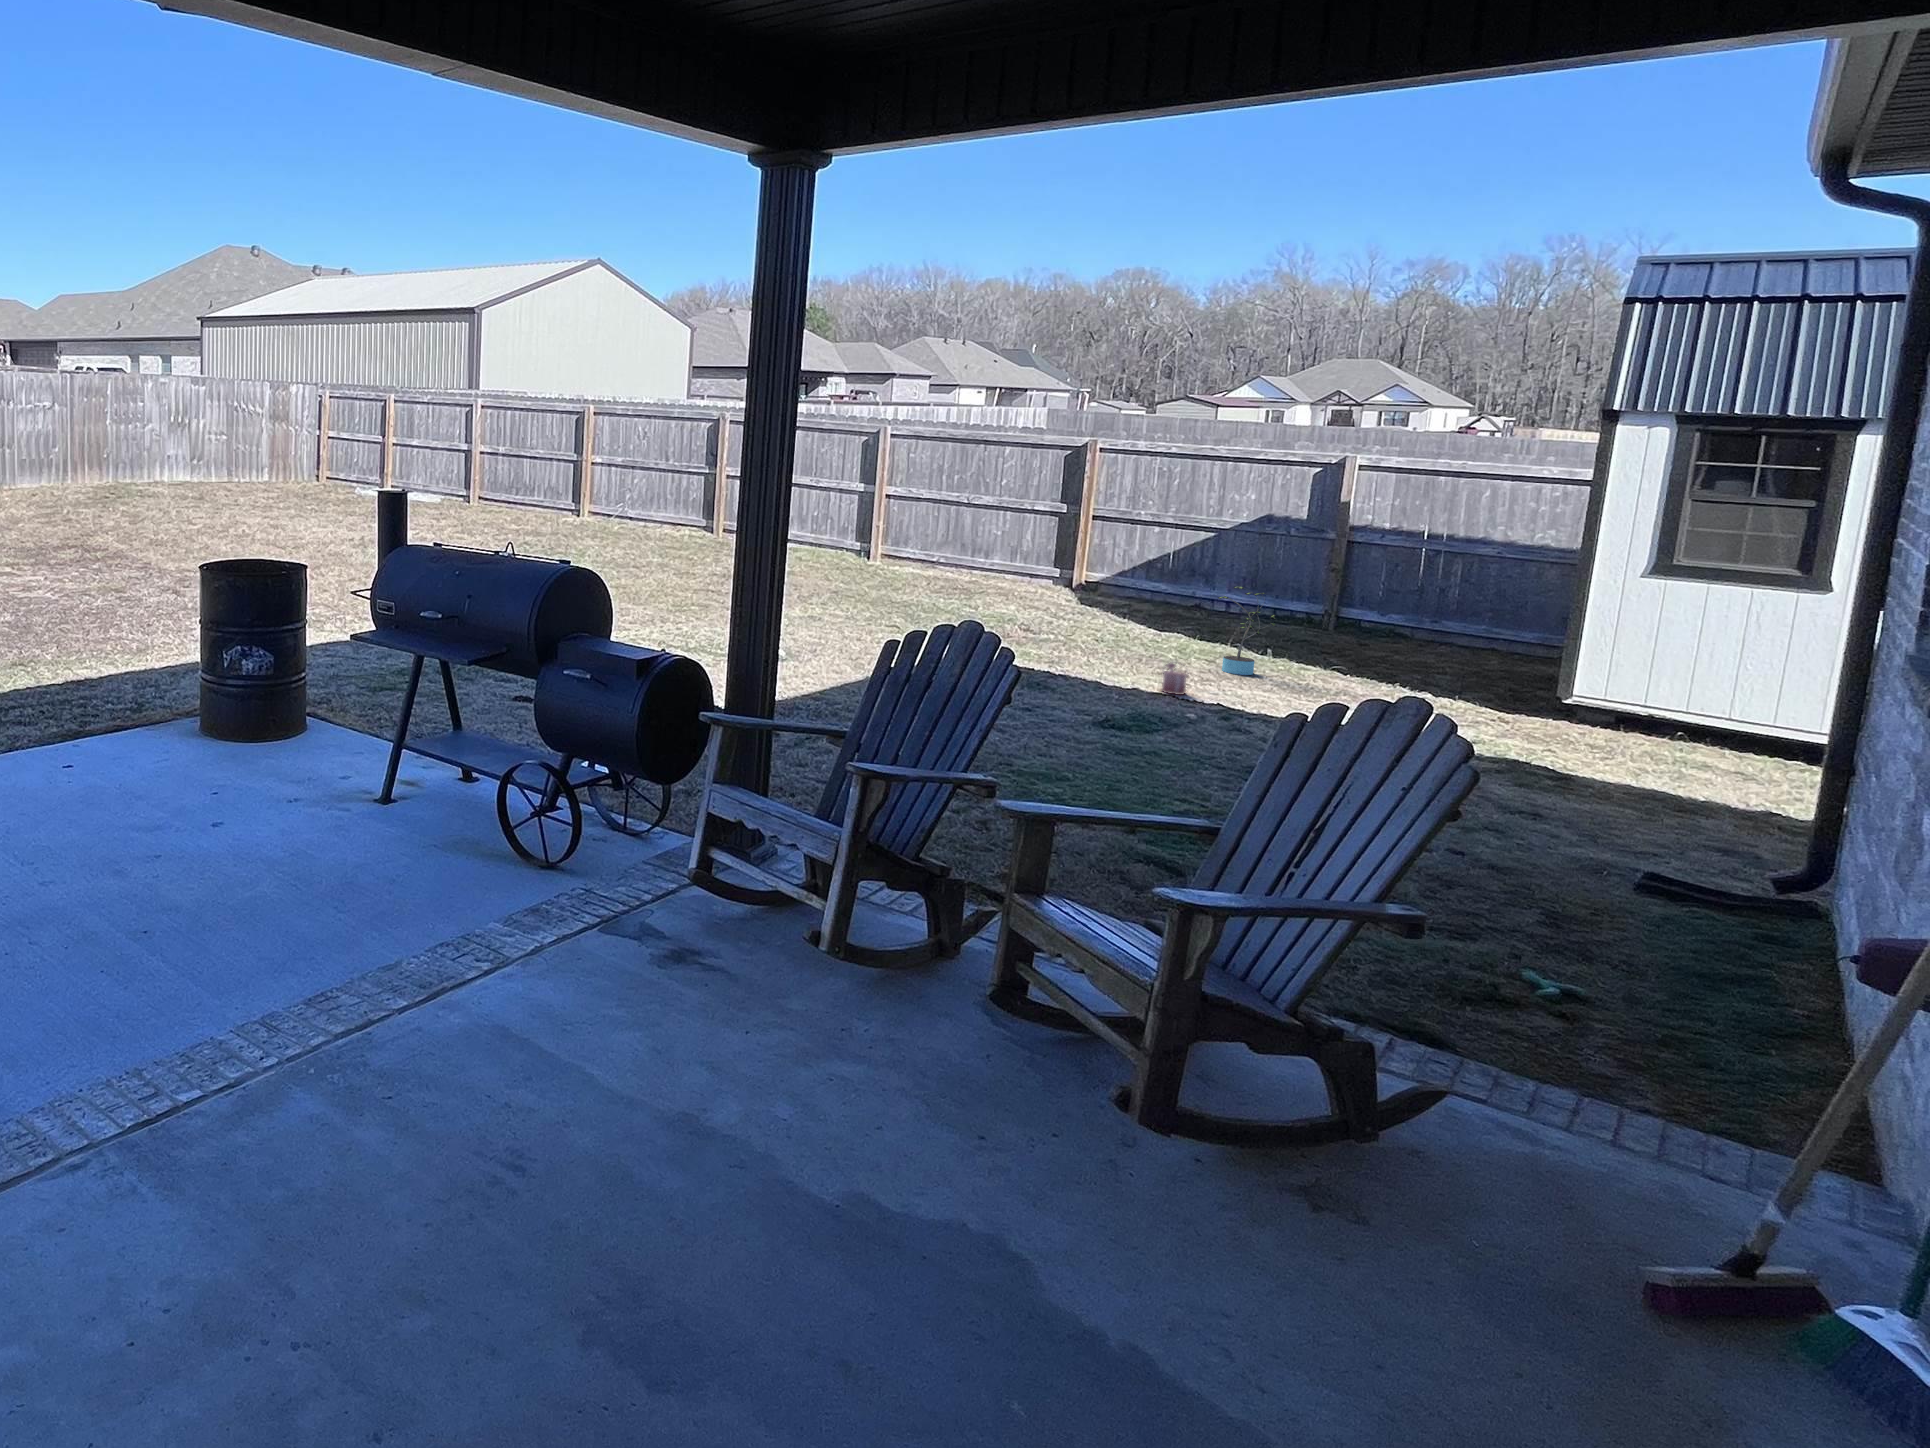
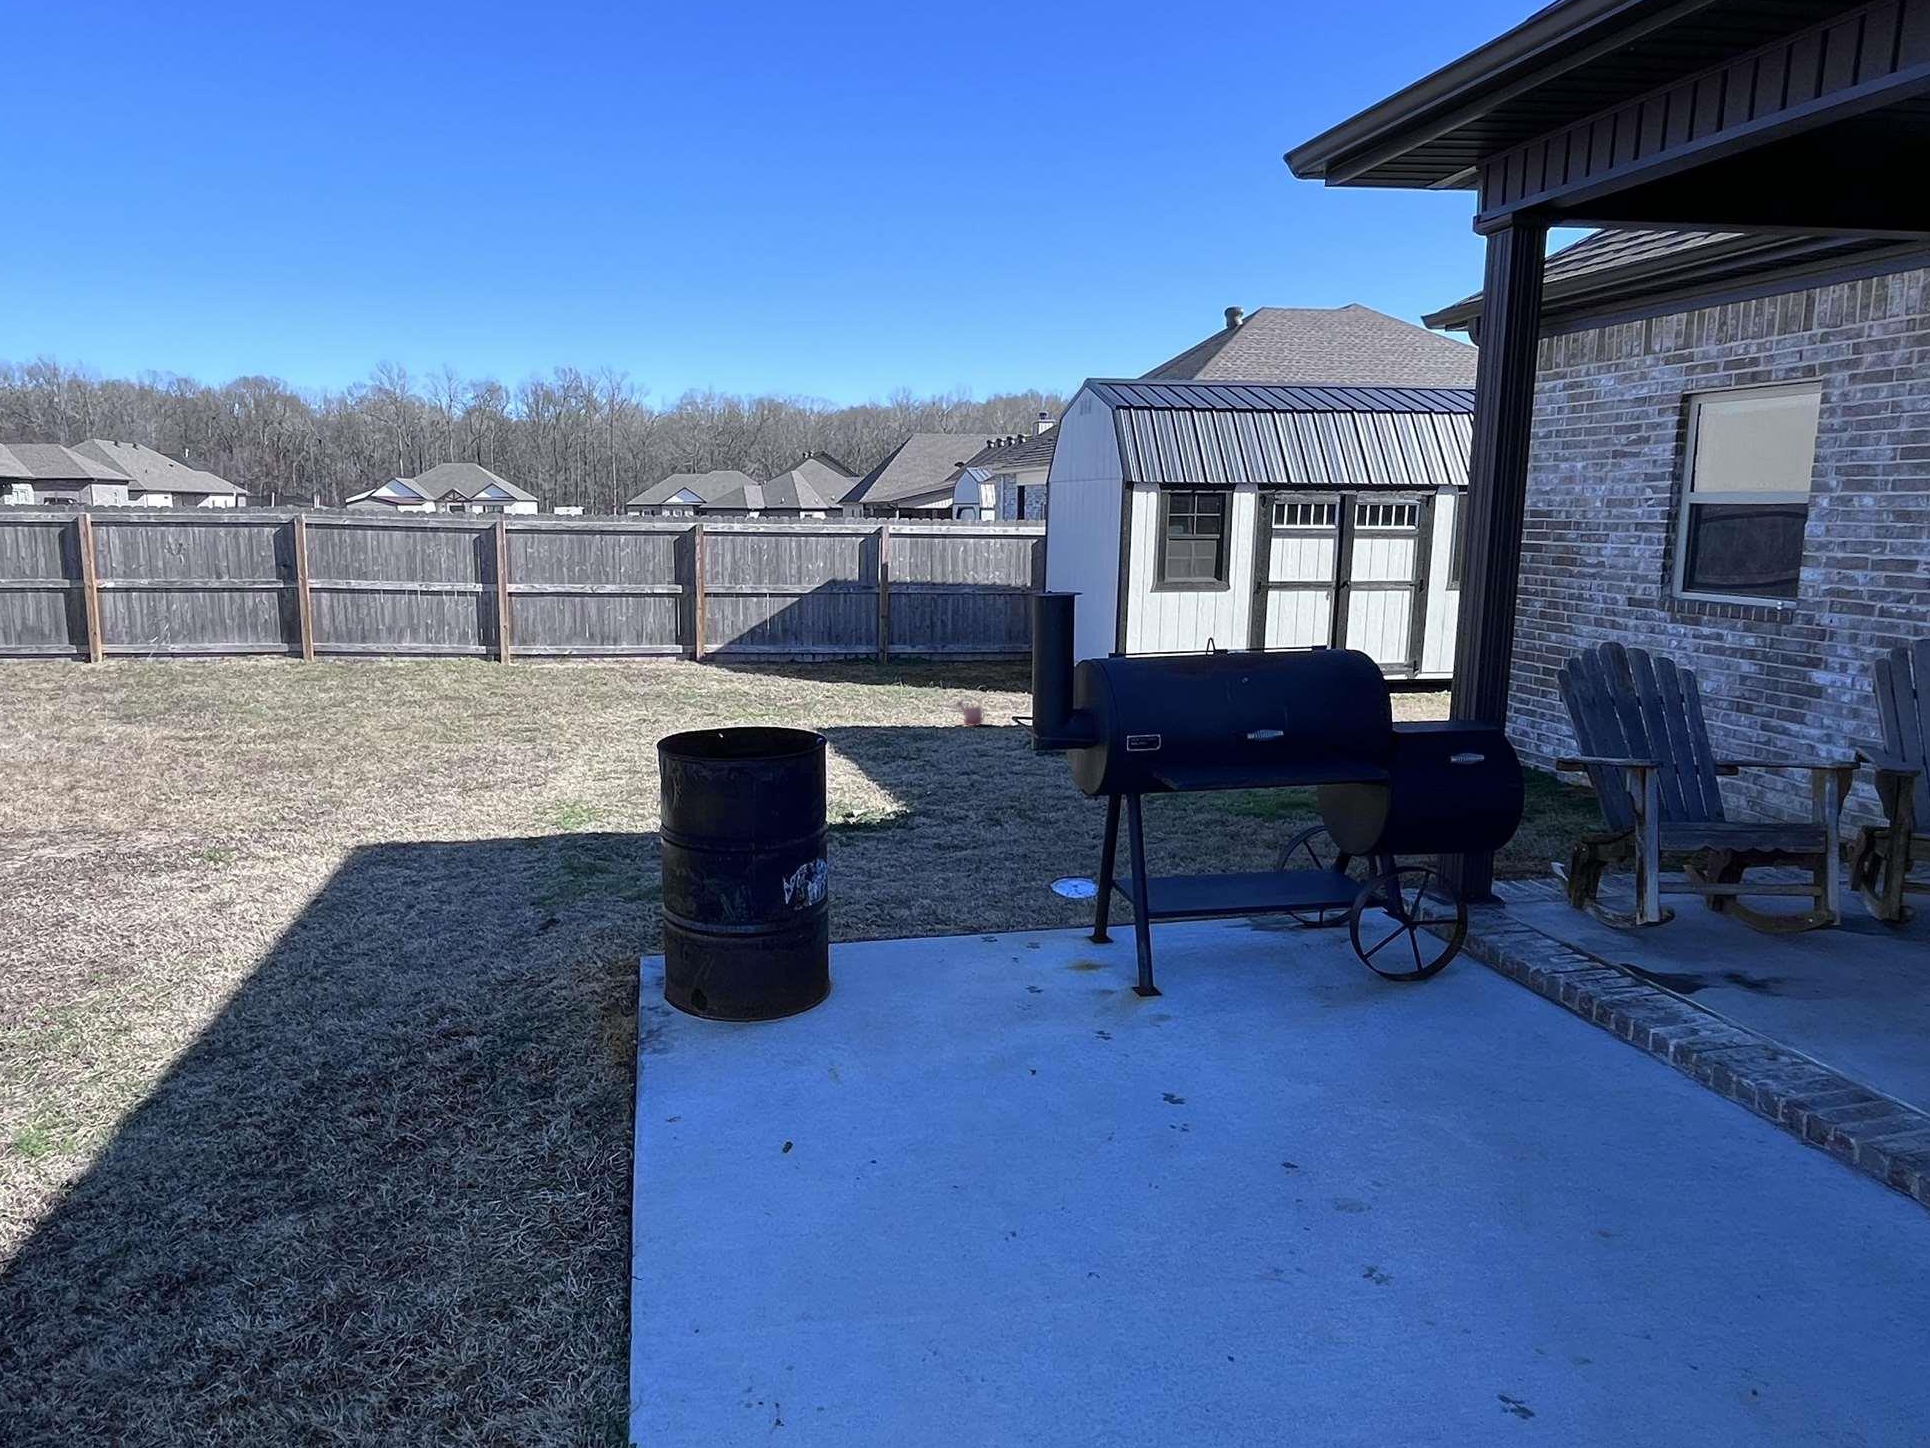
potted plant: present [1218,586,1276,675] -> none [931,633,969,704]

